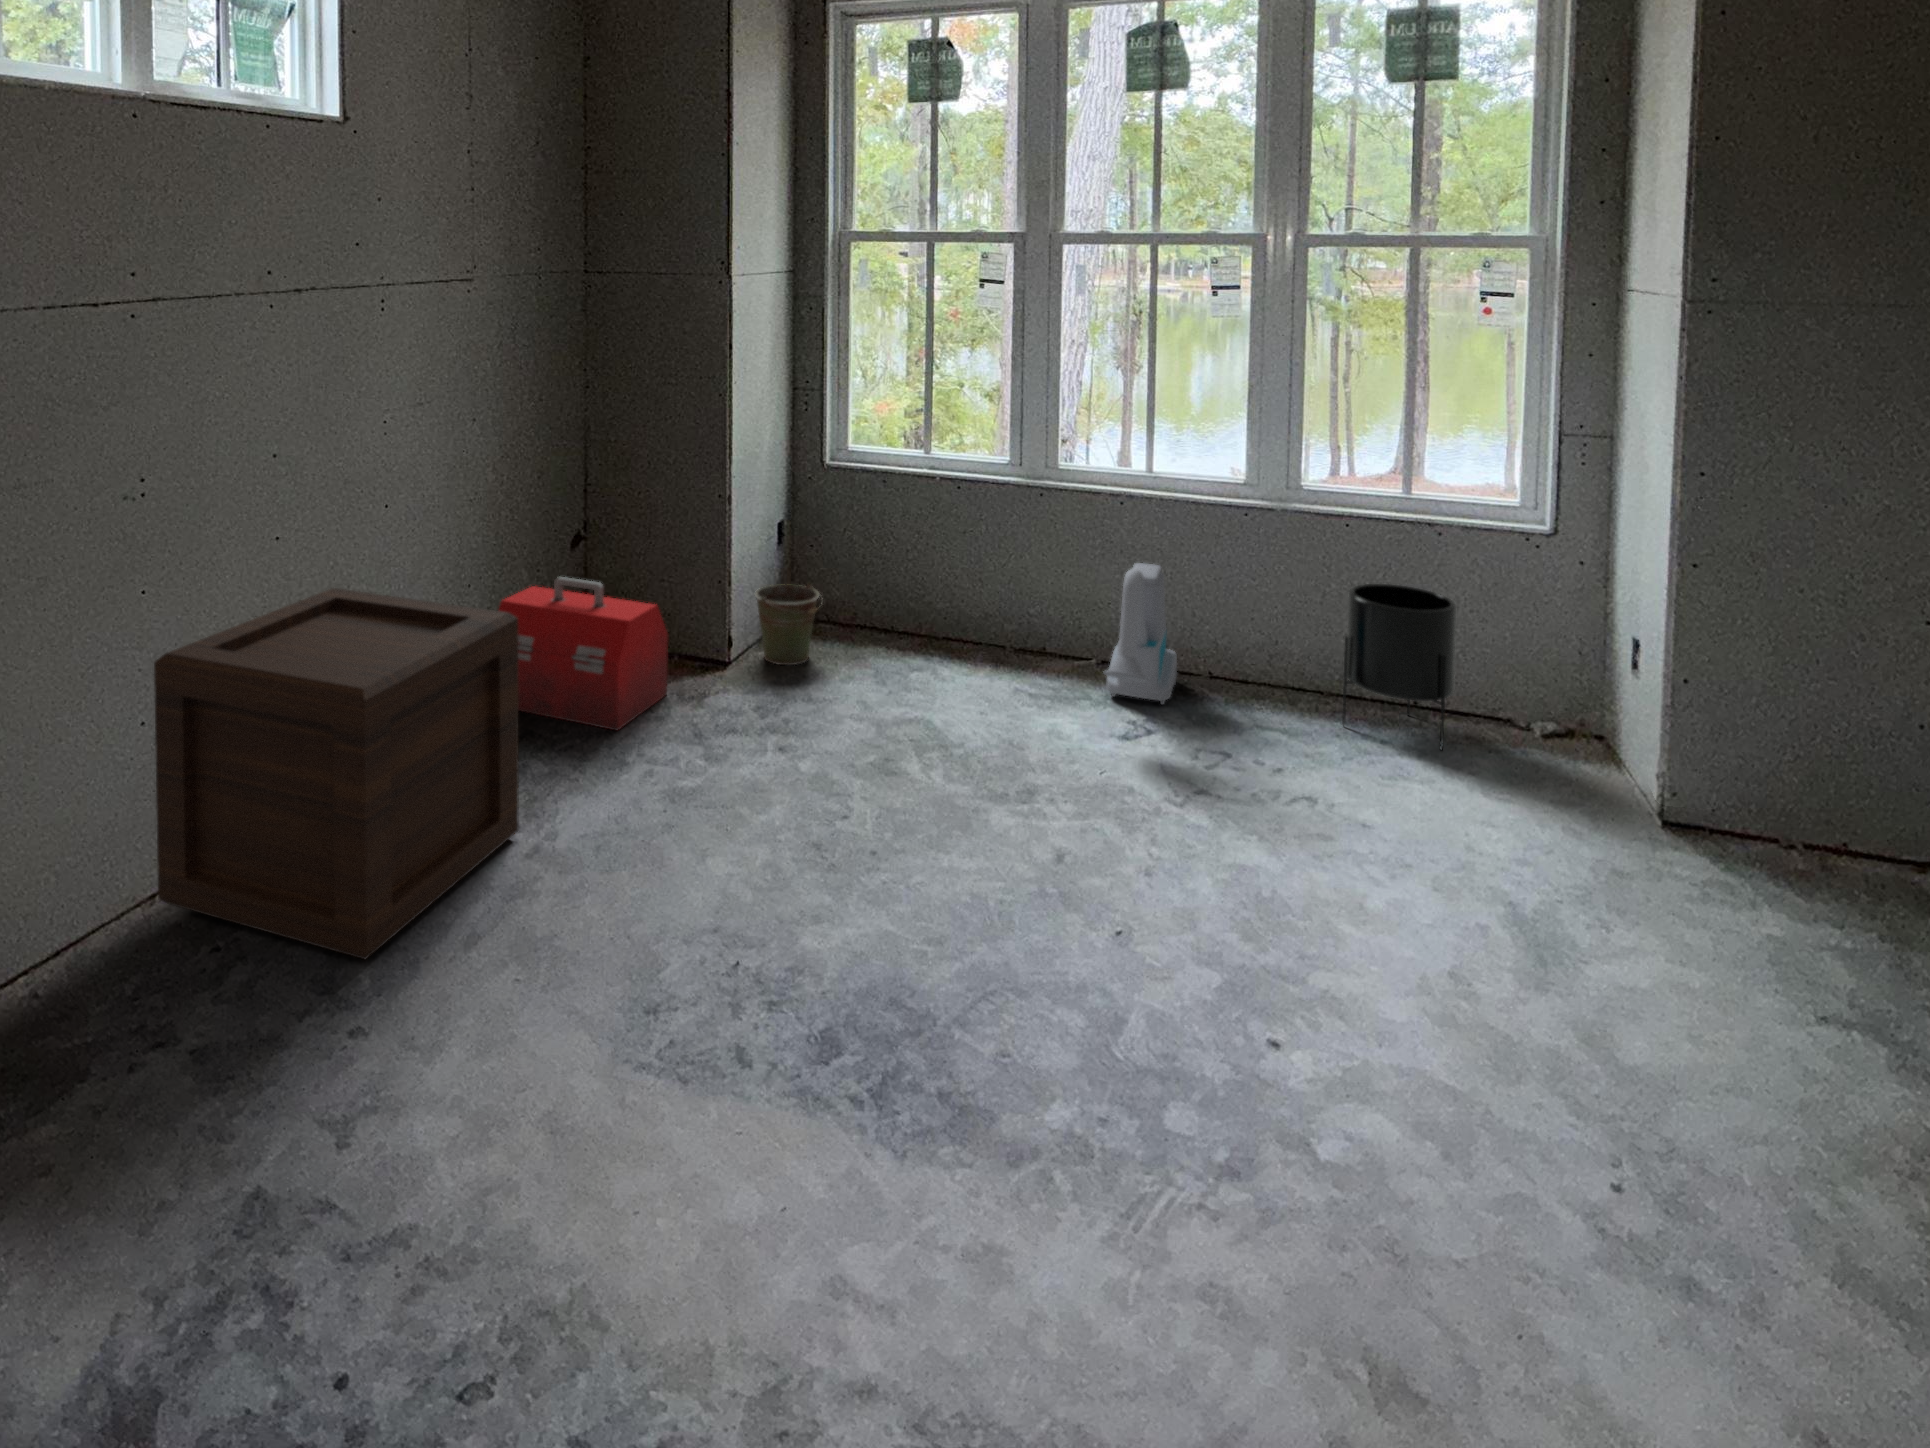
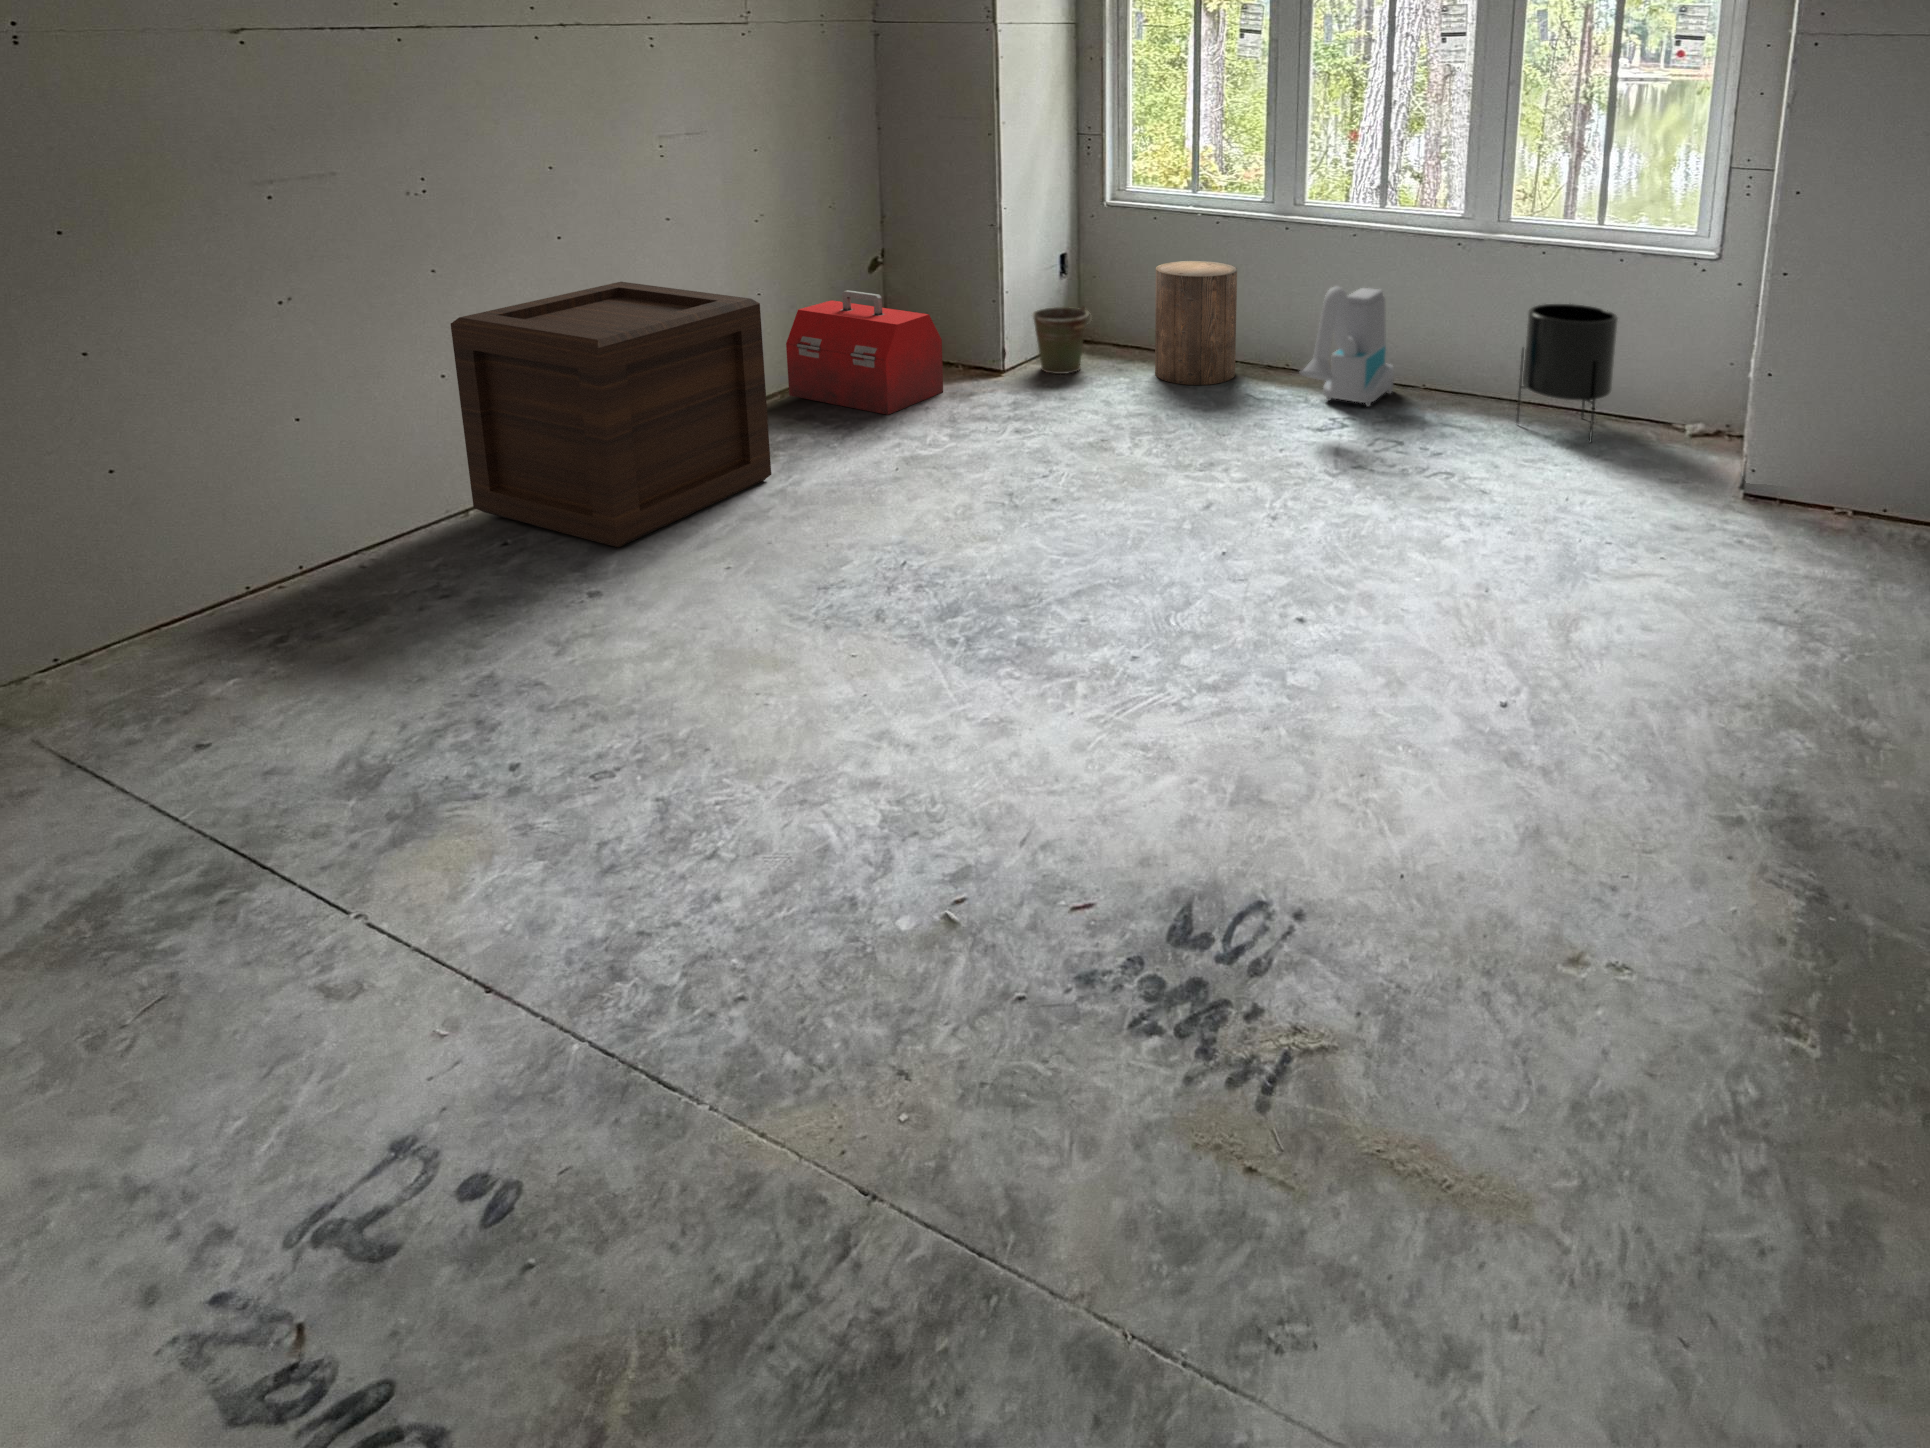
stool: none [896,530,990,678] -> present [1155,261,1237,385]

